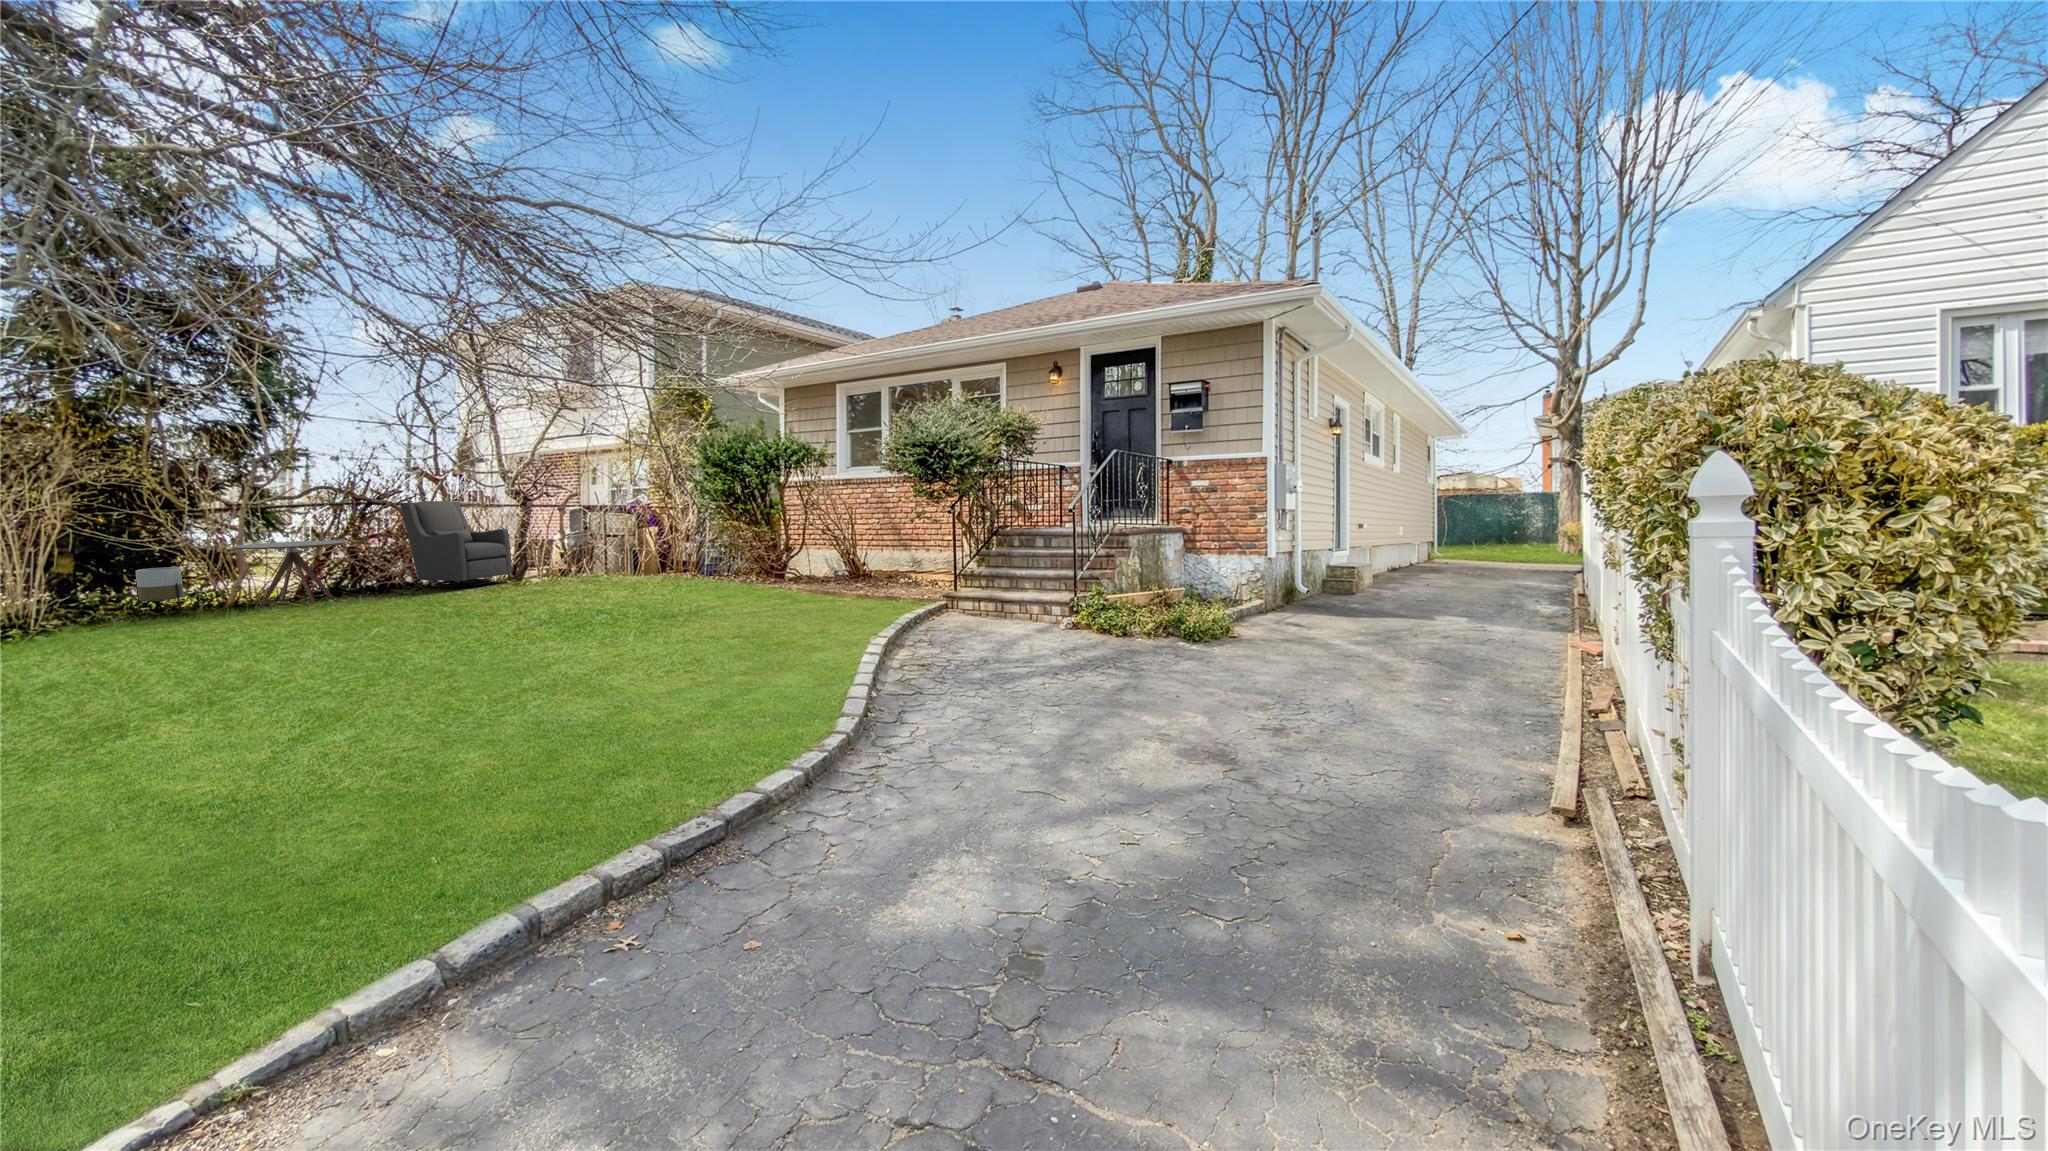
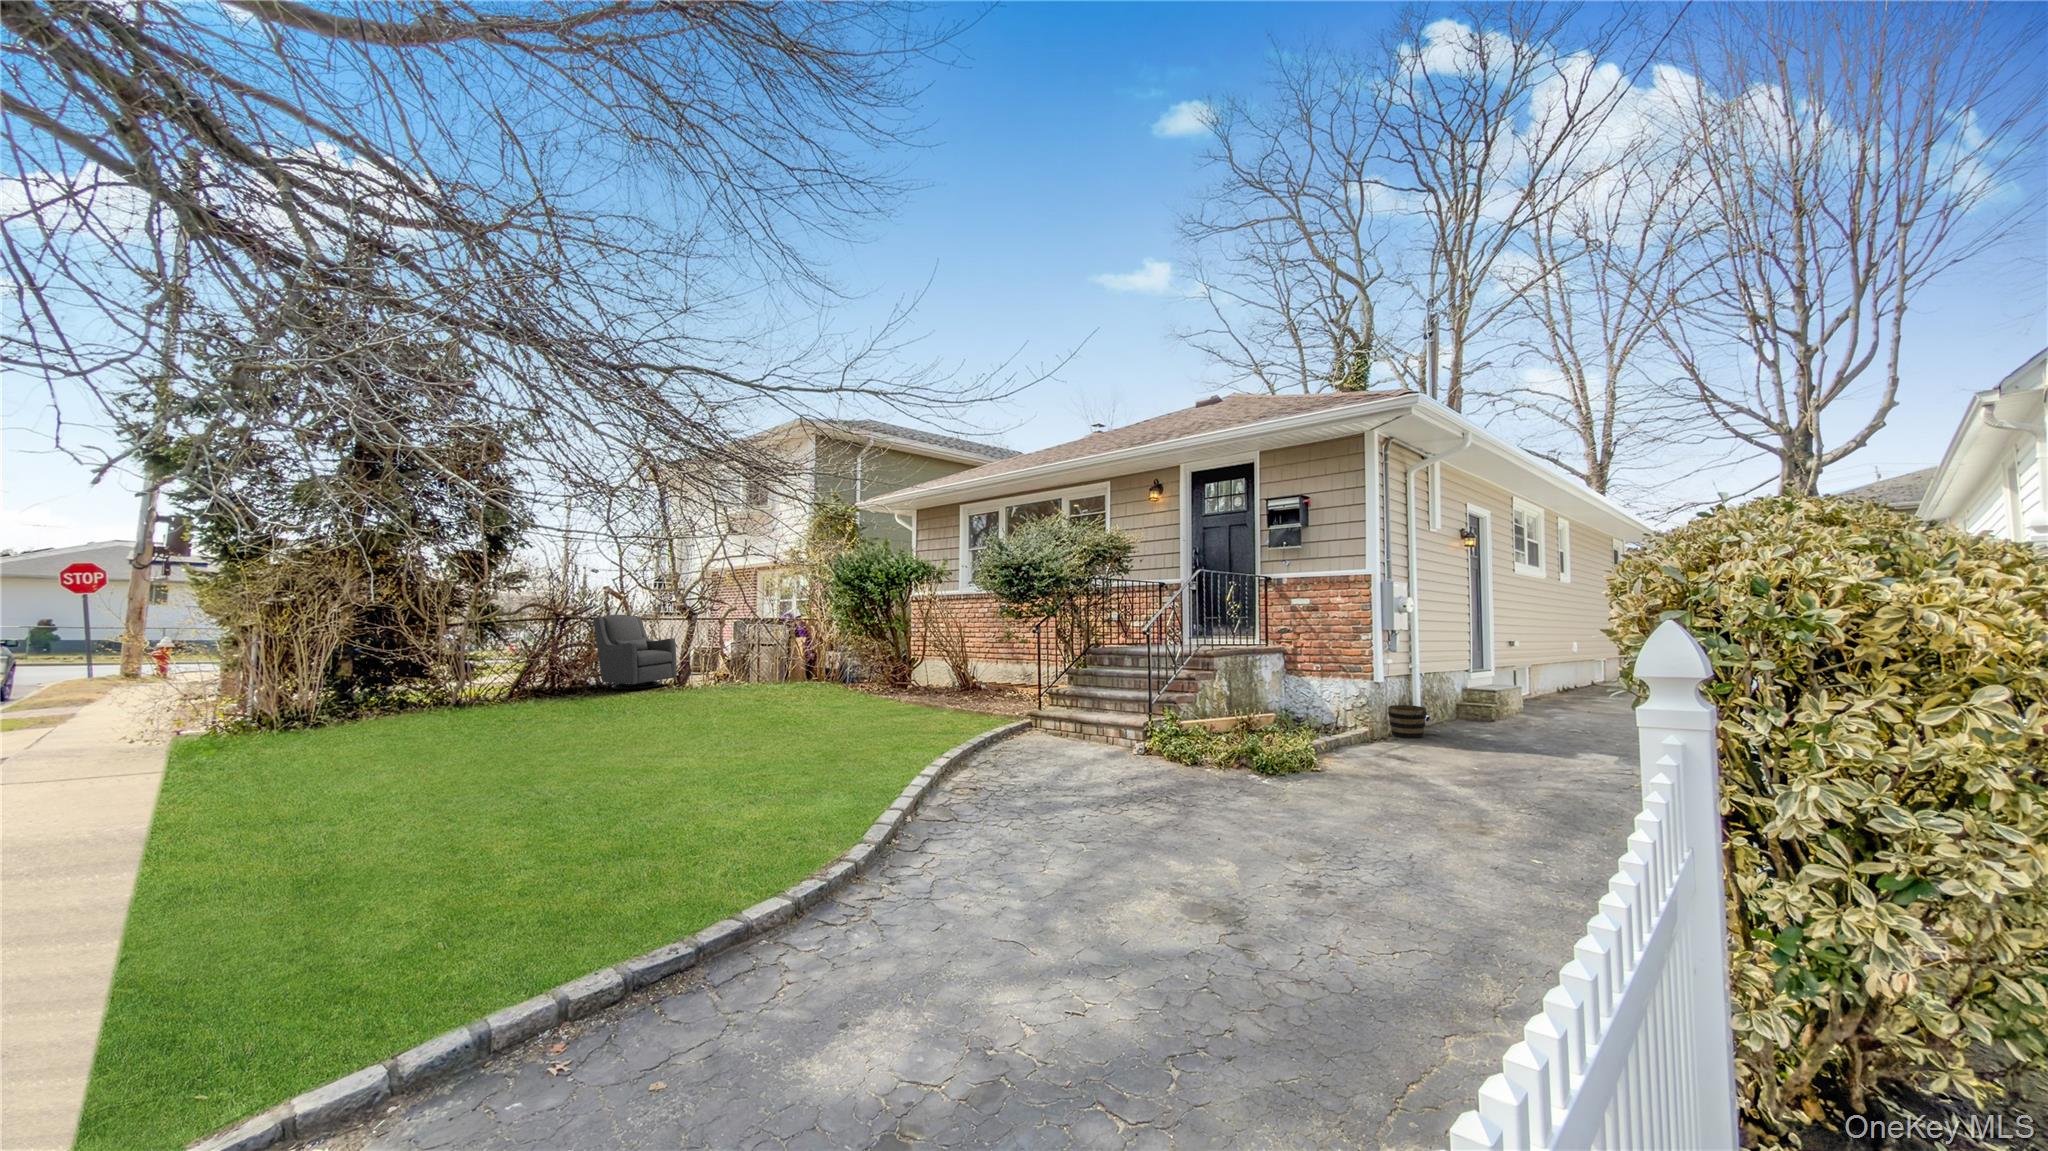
round table: present [232,540,347,607] -> none [461,649,546,705]
planter: present [135,567,184,617] -> none [391,672,424,711]
bucket: none [1278,580,1313,609] -> present [1388,705,1427,738]

